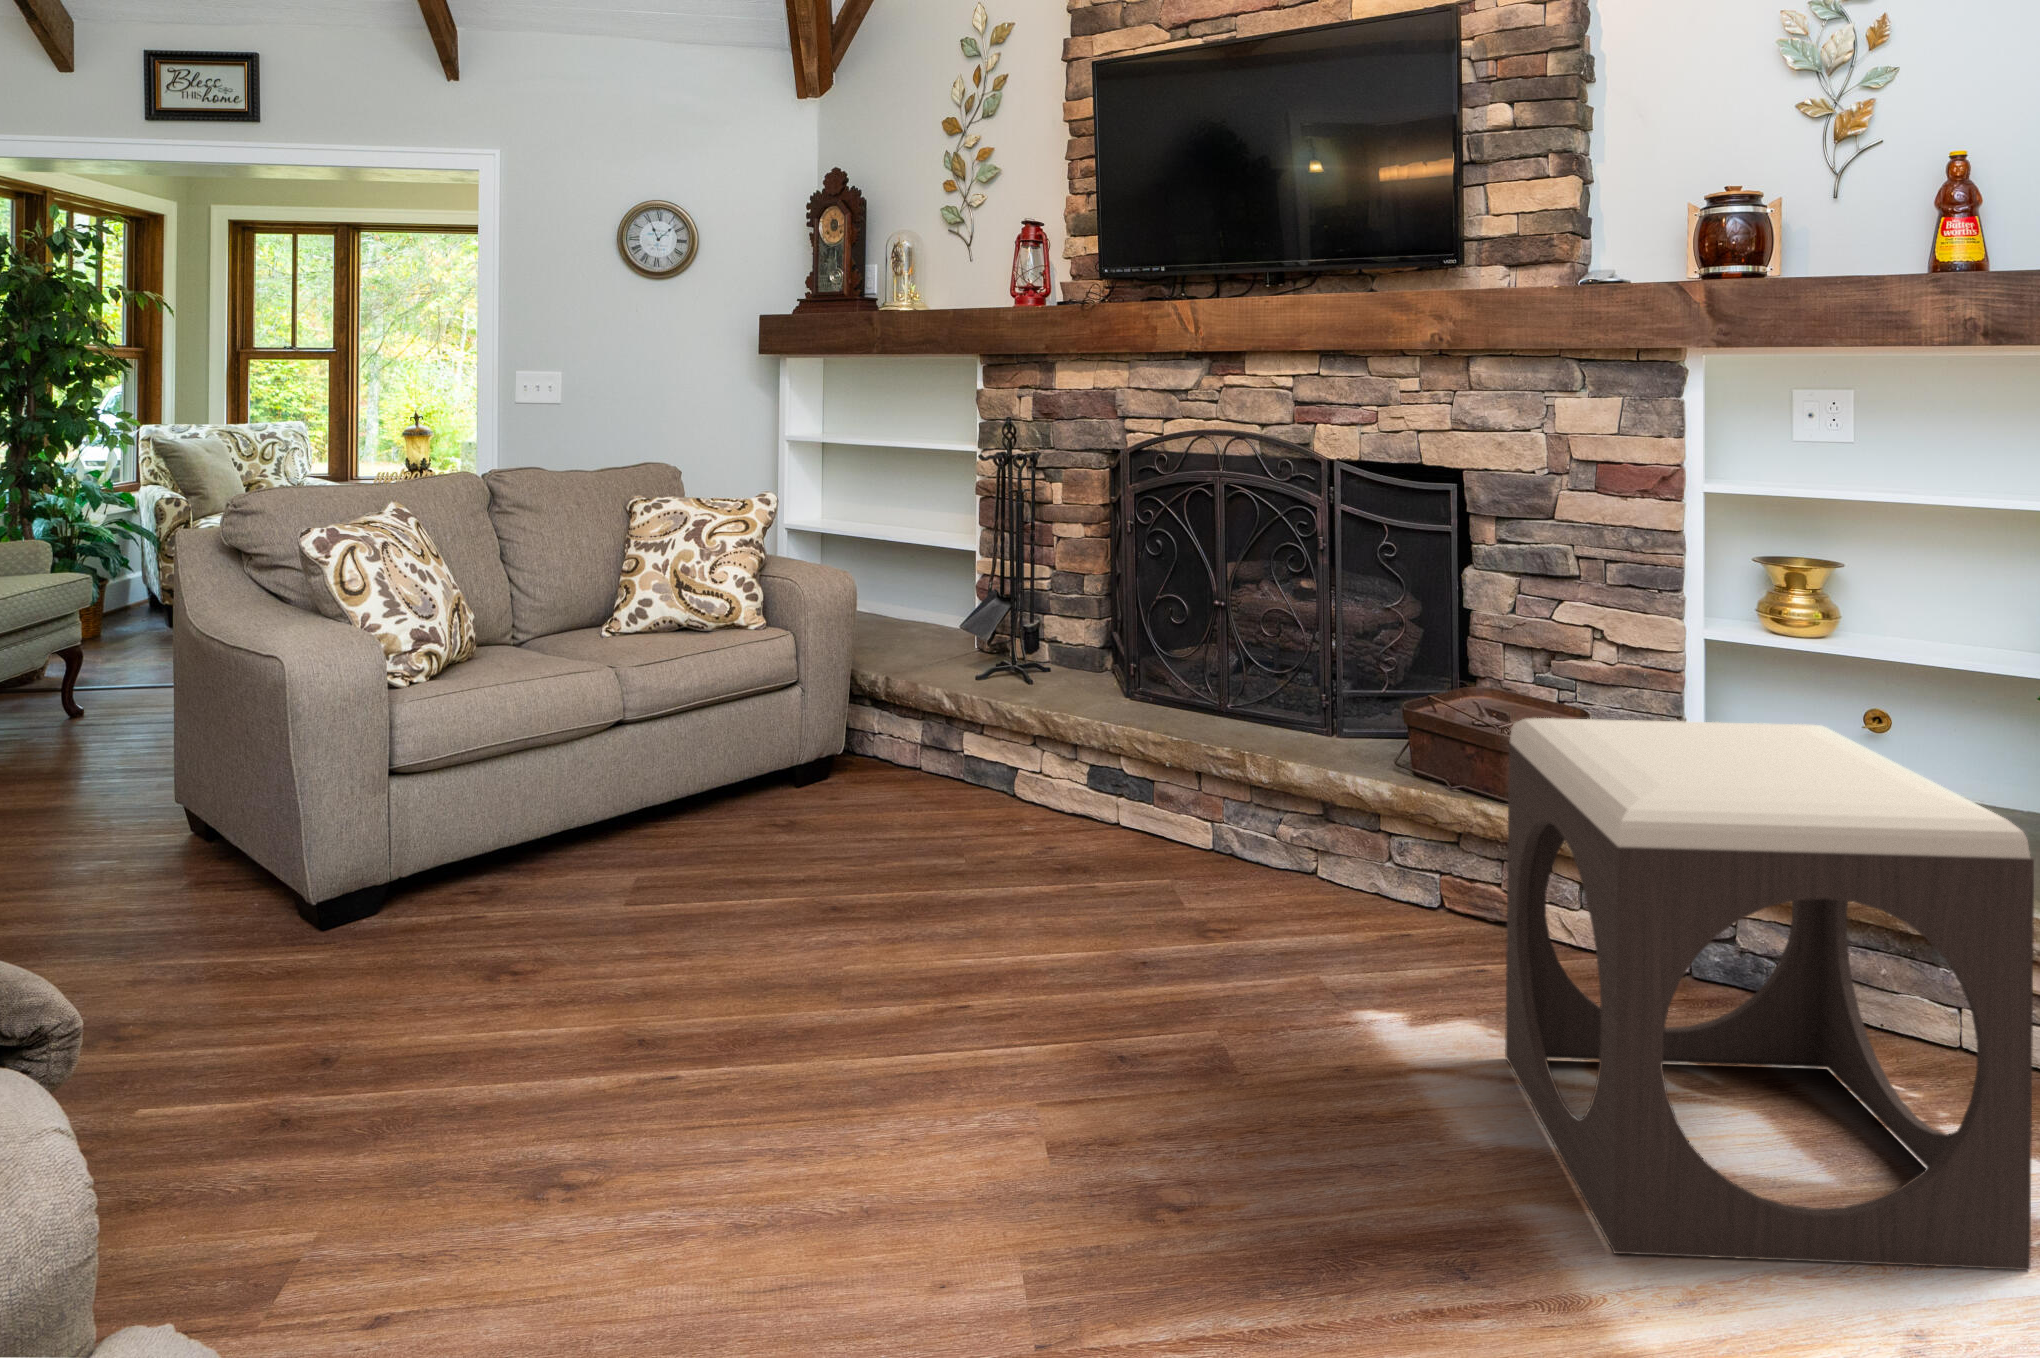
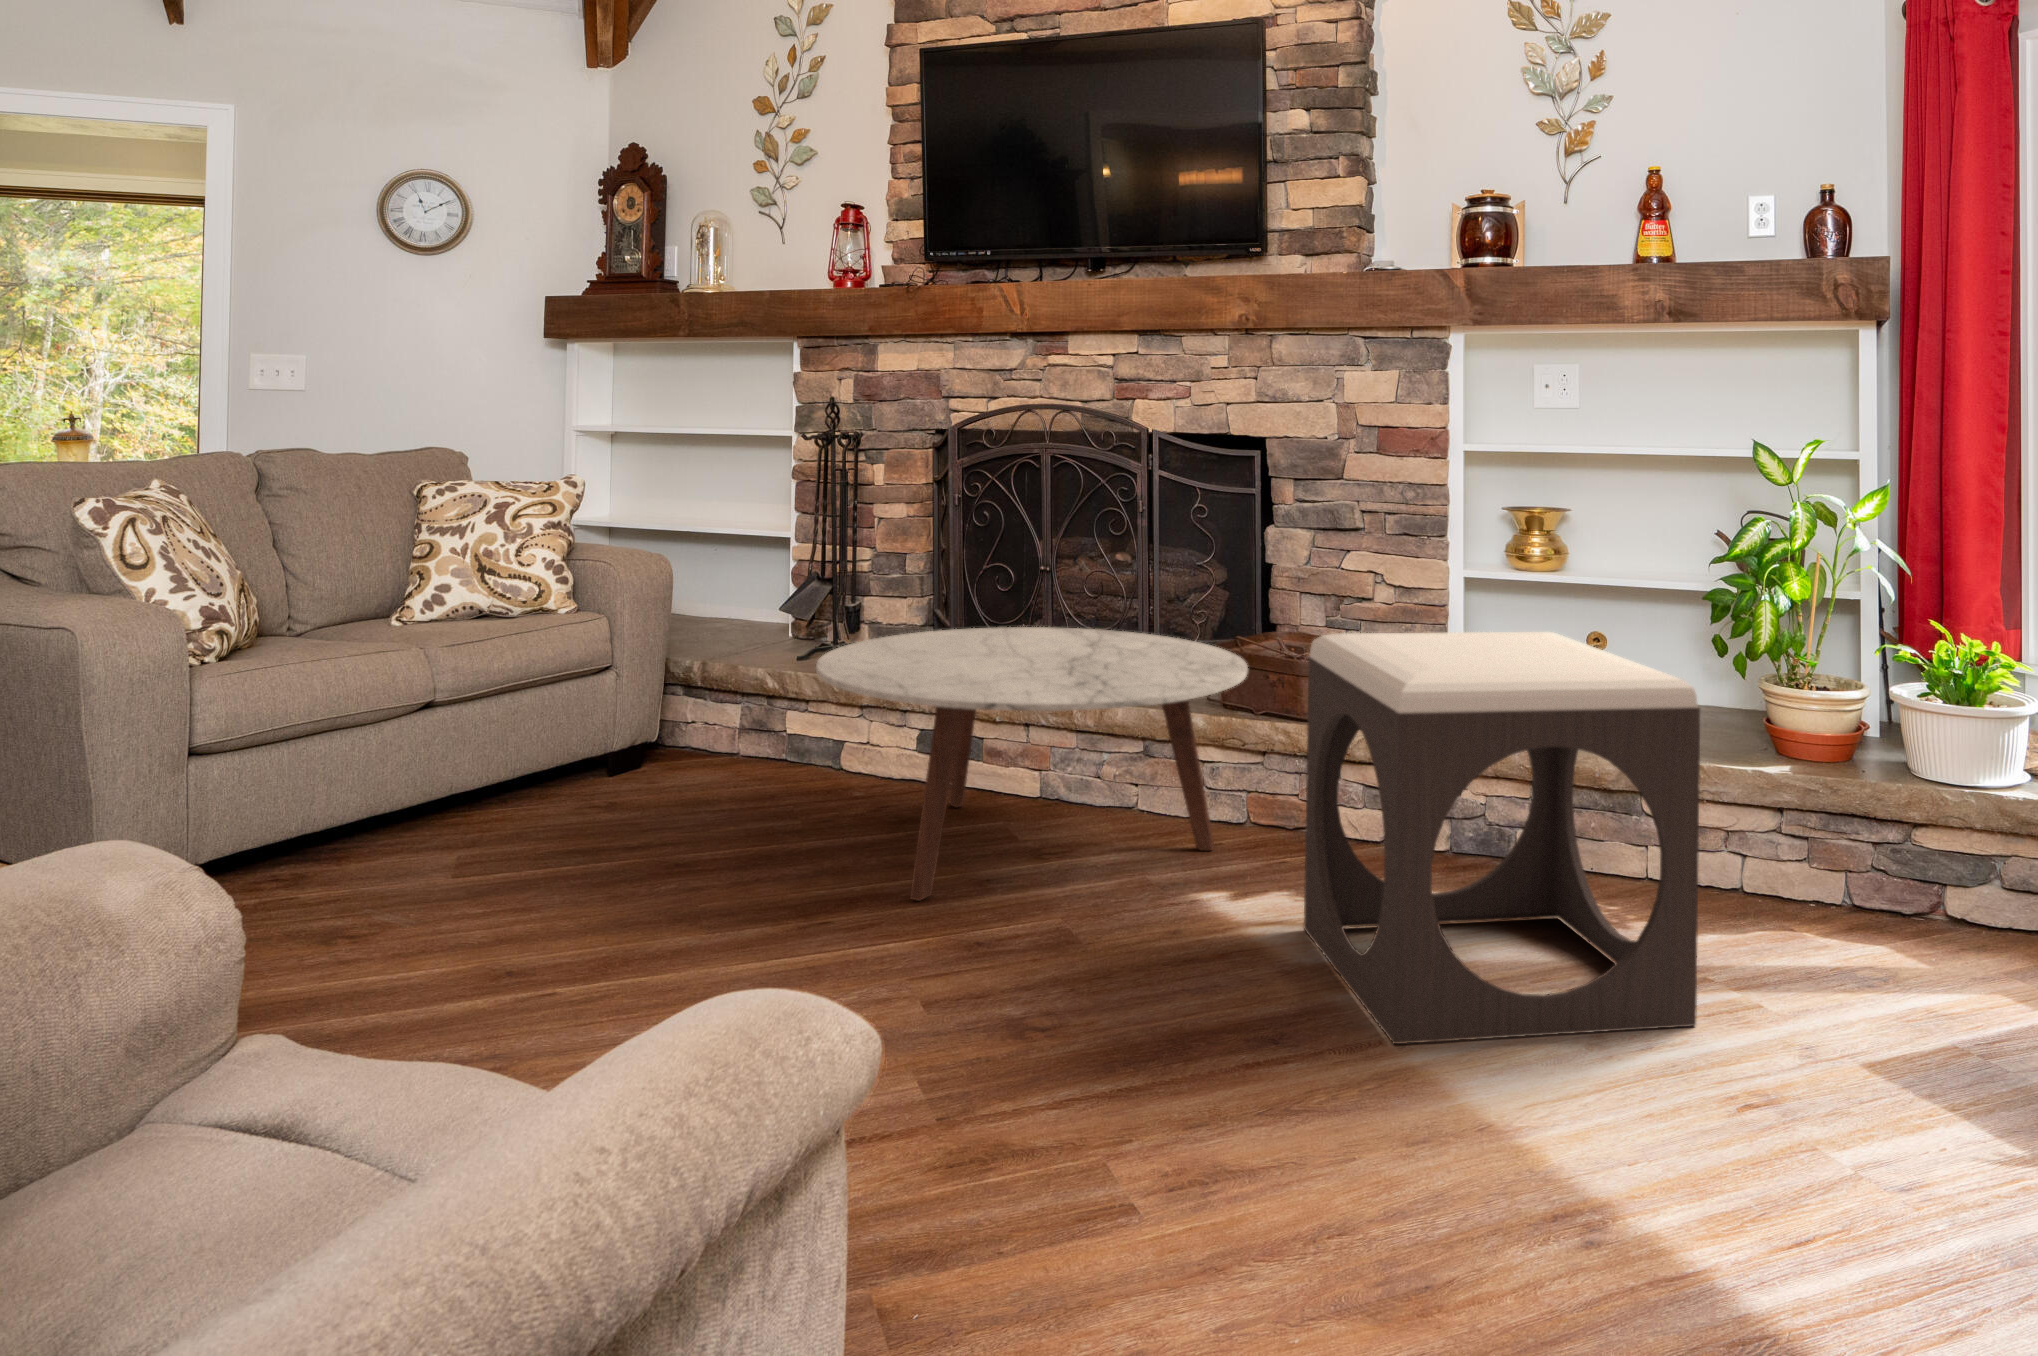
coffee table: none [975,665,1442,978] -> present [816,627,1248,901]

